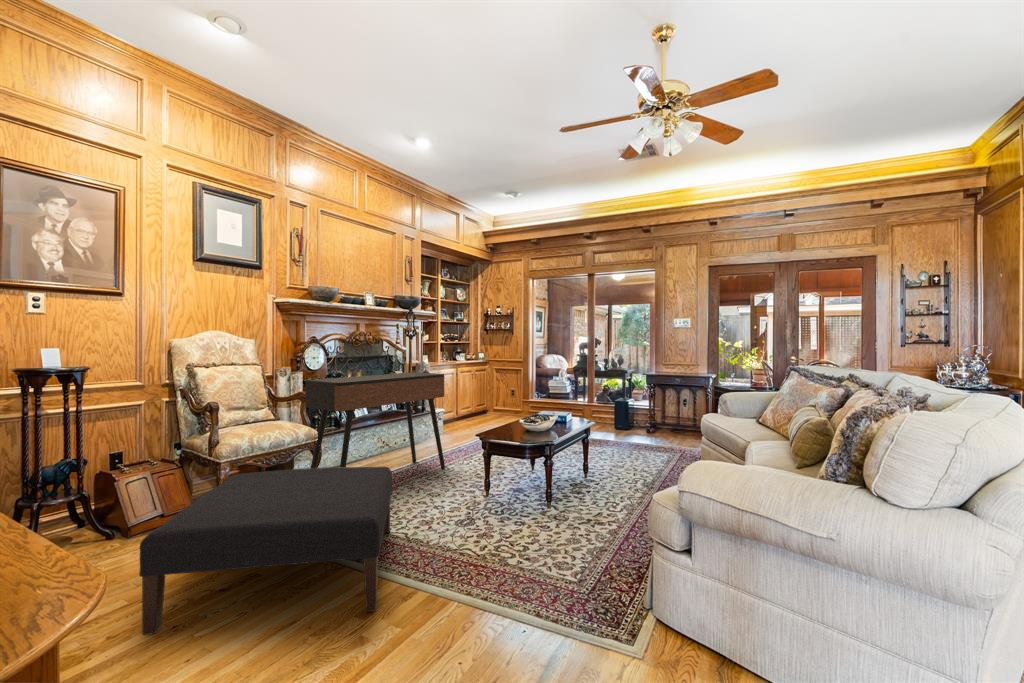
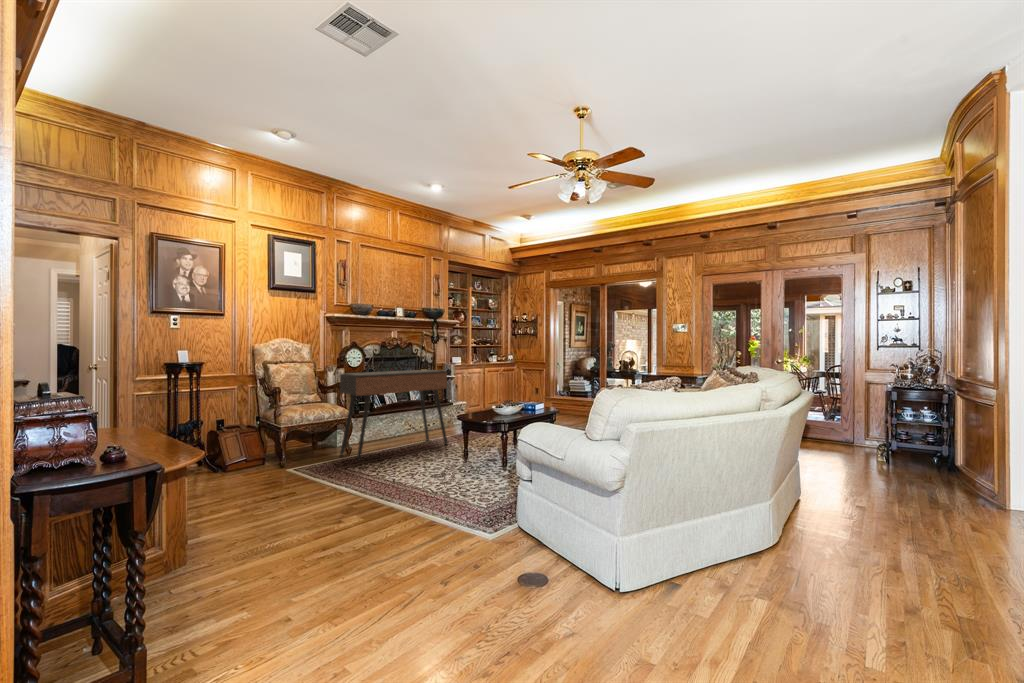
ottoman: present [139,467,392,635] -> none [225,431,385,510]

